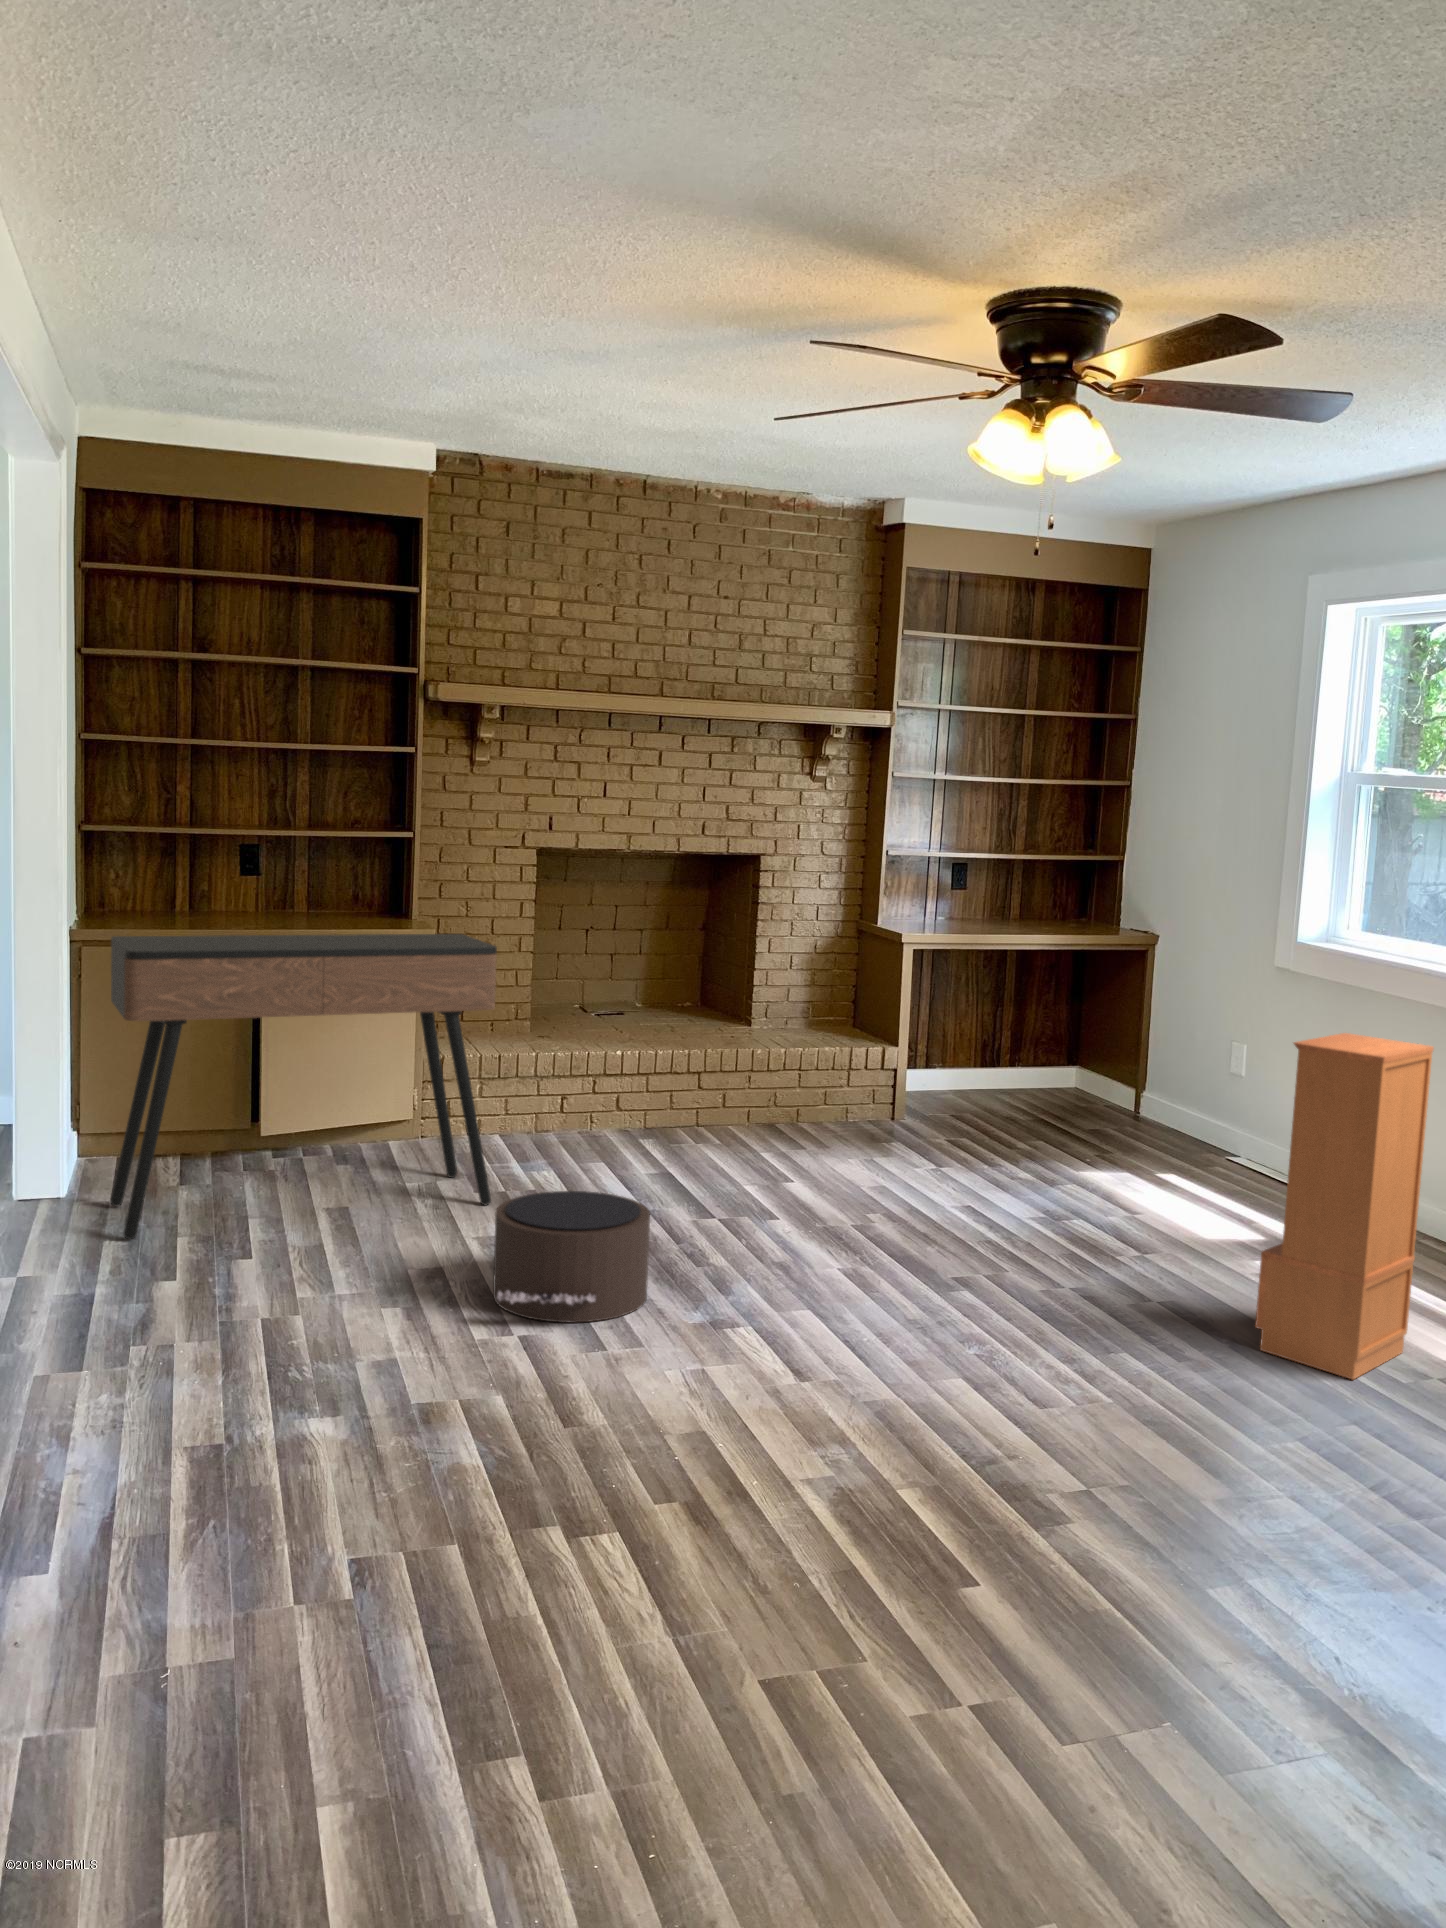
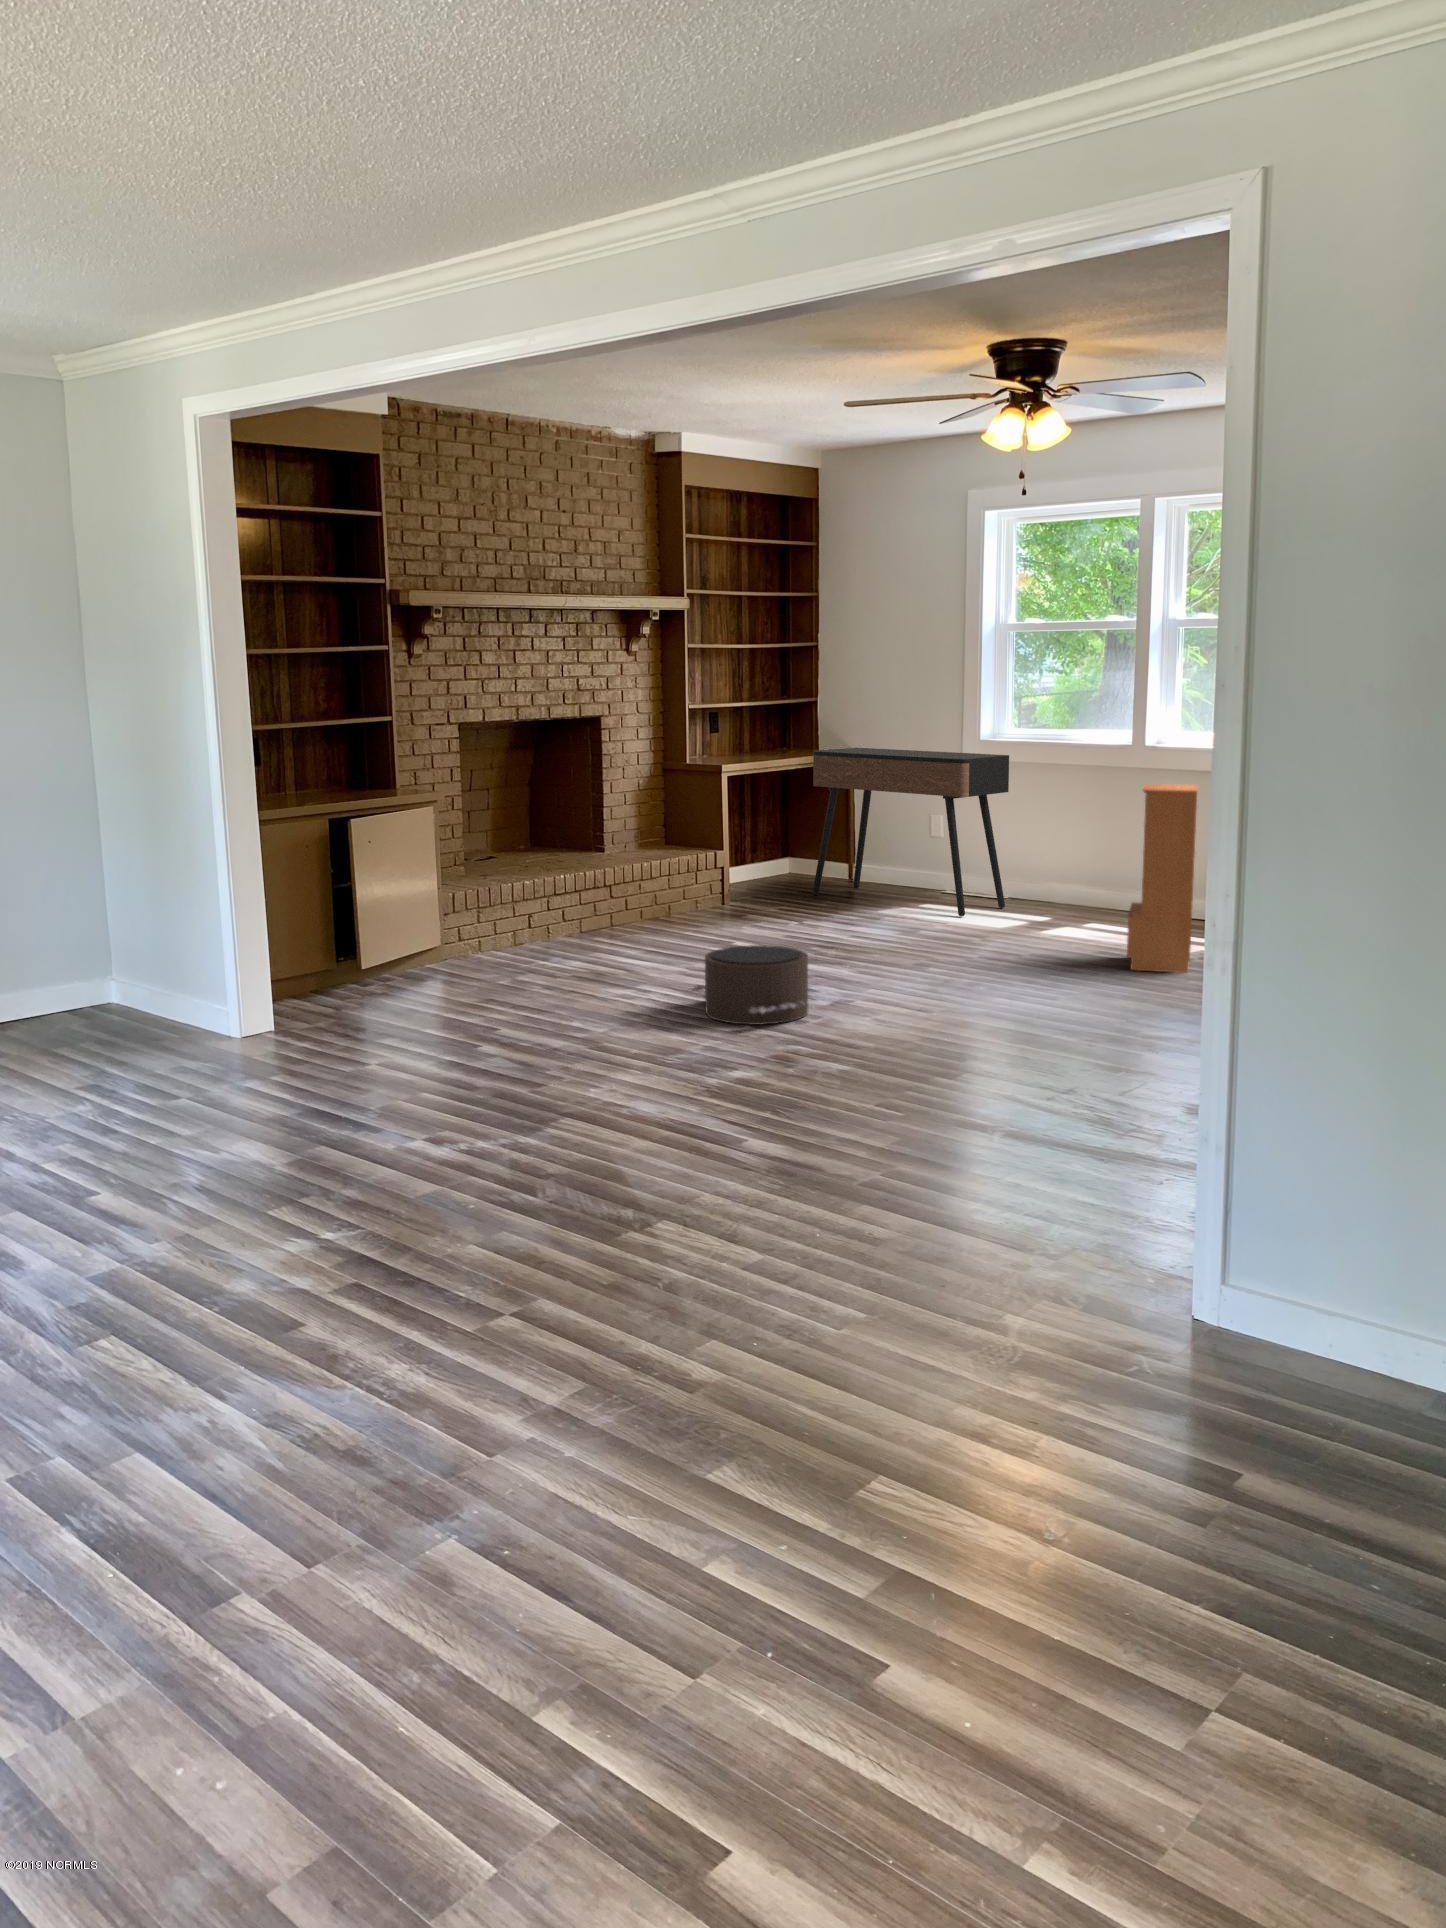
console table: present [110,934,497,1239] -> present [813,748,1009,916]

